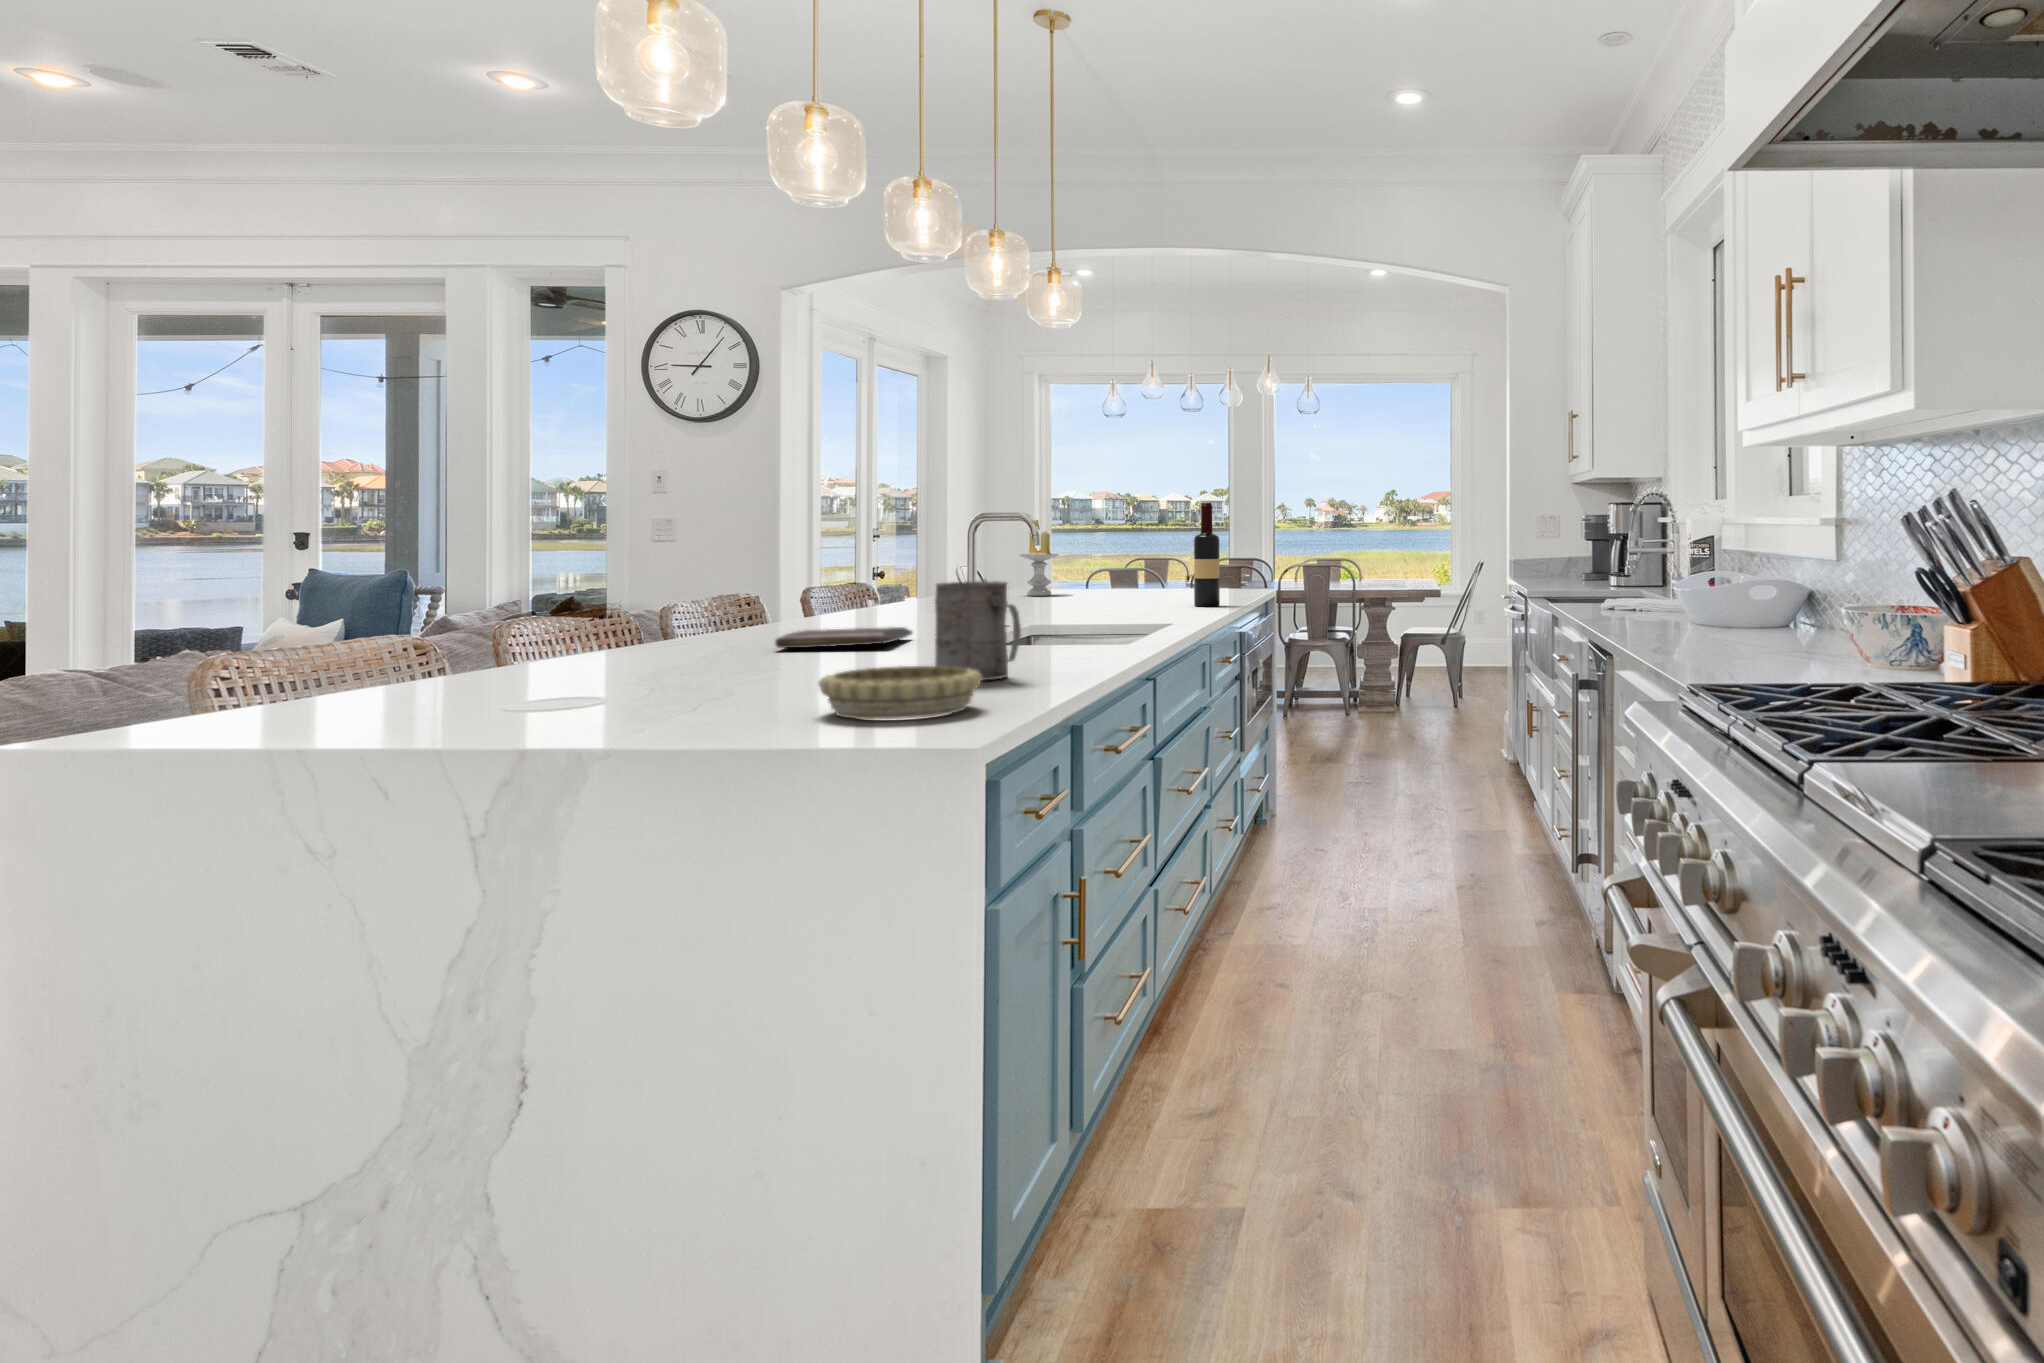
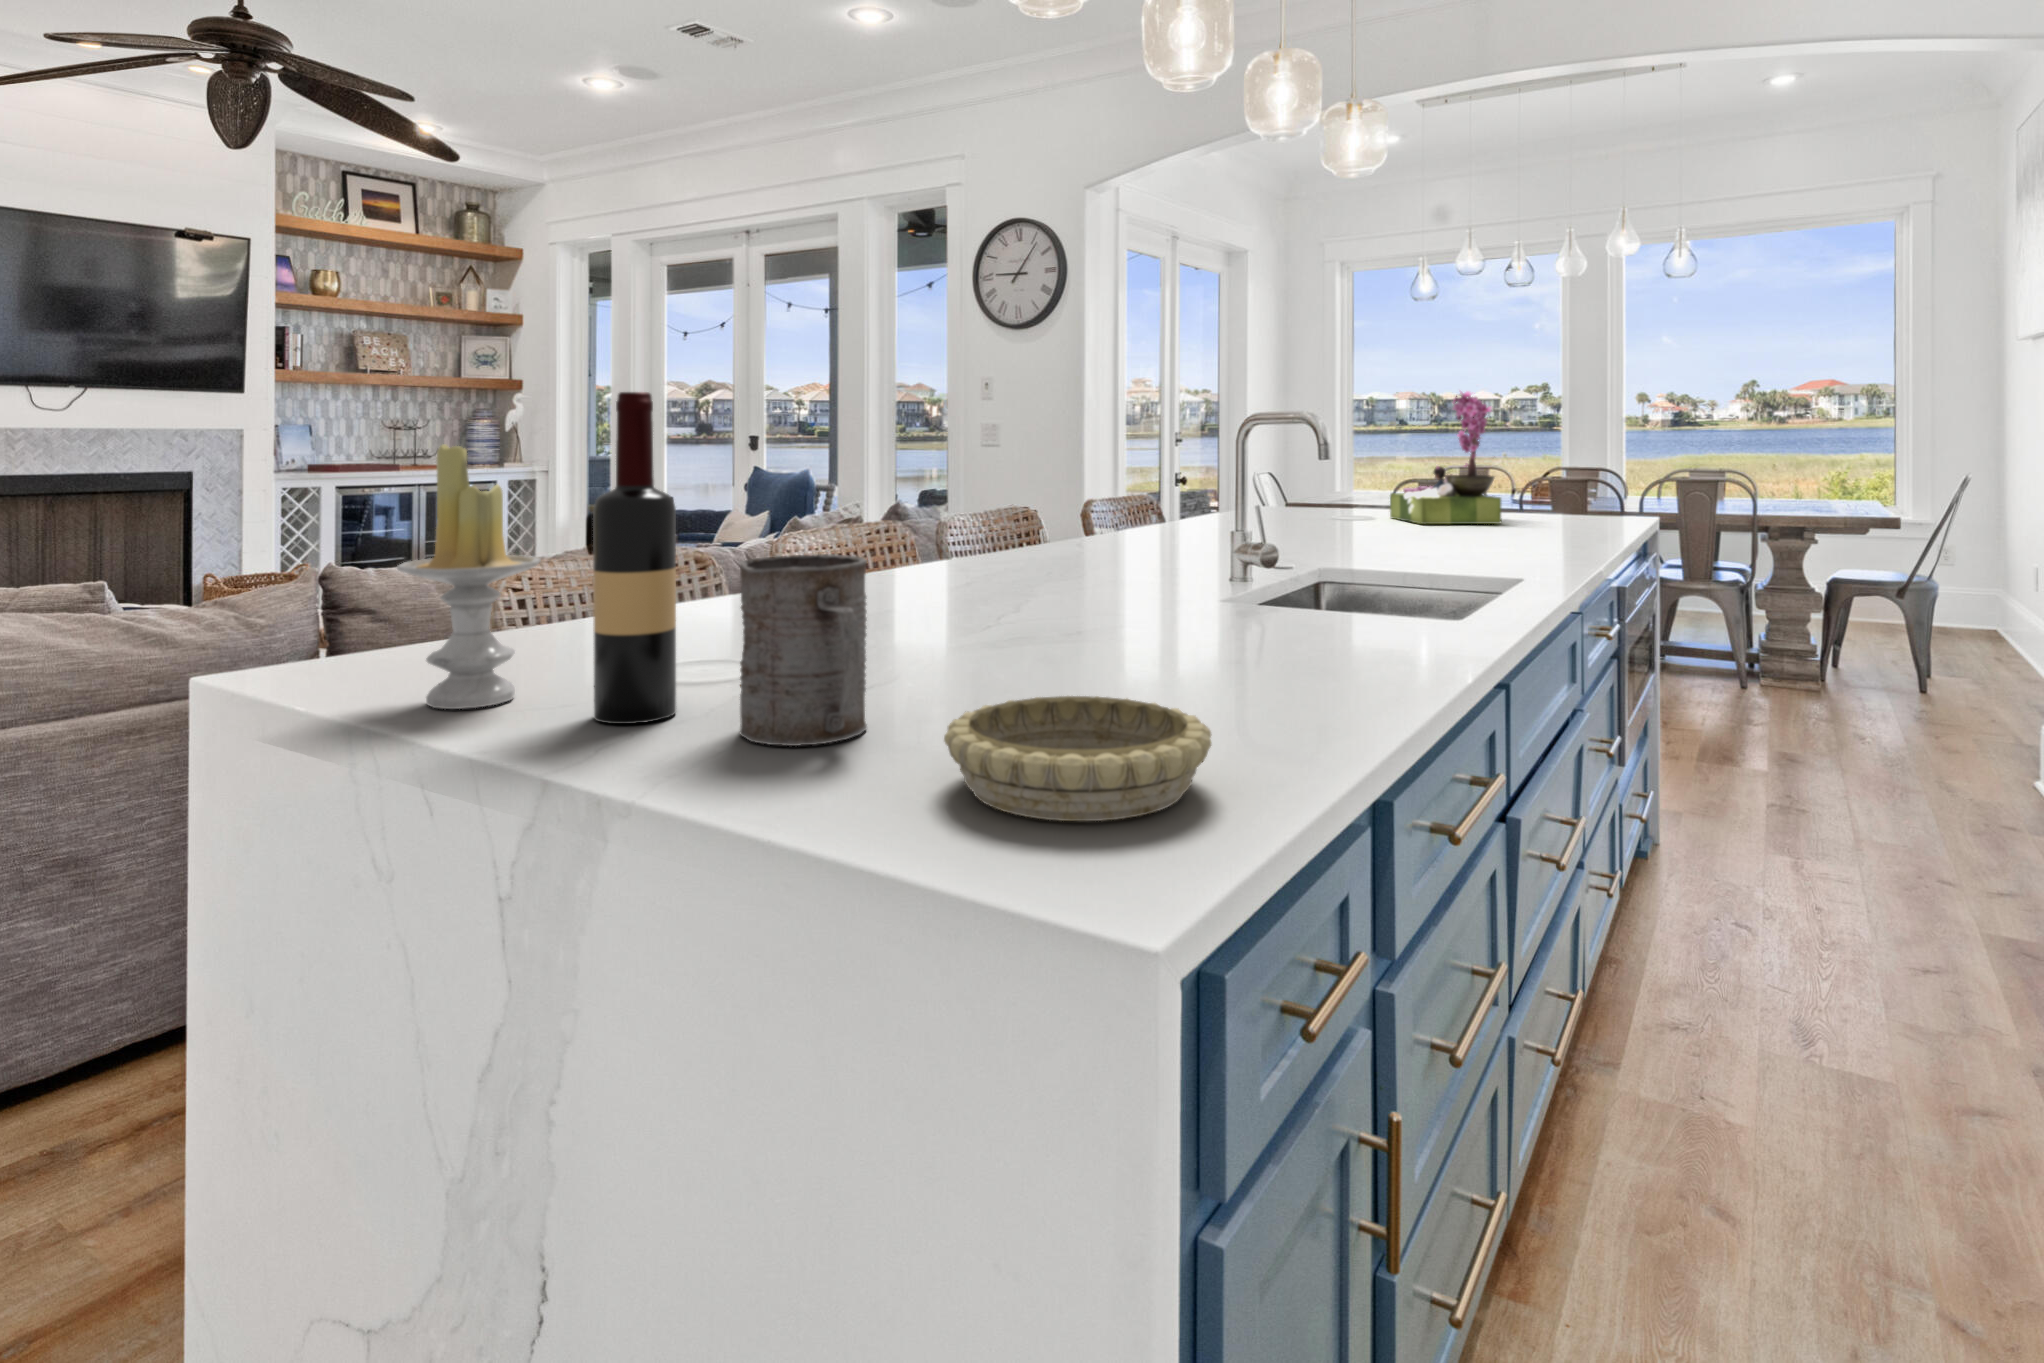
flower arrangement: none [1086,489,1175,601] -> present [1390,391,1501,524]
wine bottle: present [1194,503,1220,606] -> present [593,392,676,724]
candle: present [1020,519,1058,596] -> present [397,444,541,709]
mug: present [935,581,1021,680] -> present [740,554,867,746]
book: present [775,627,912,648] -> none [1002,566,1171,597]

